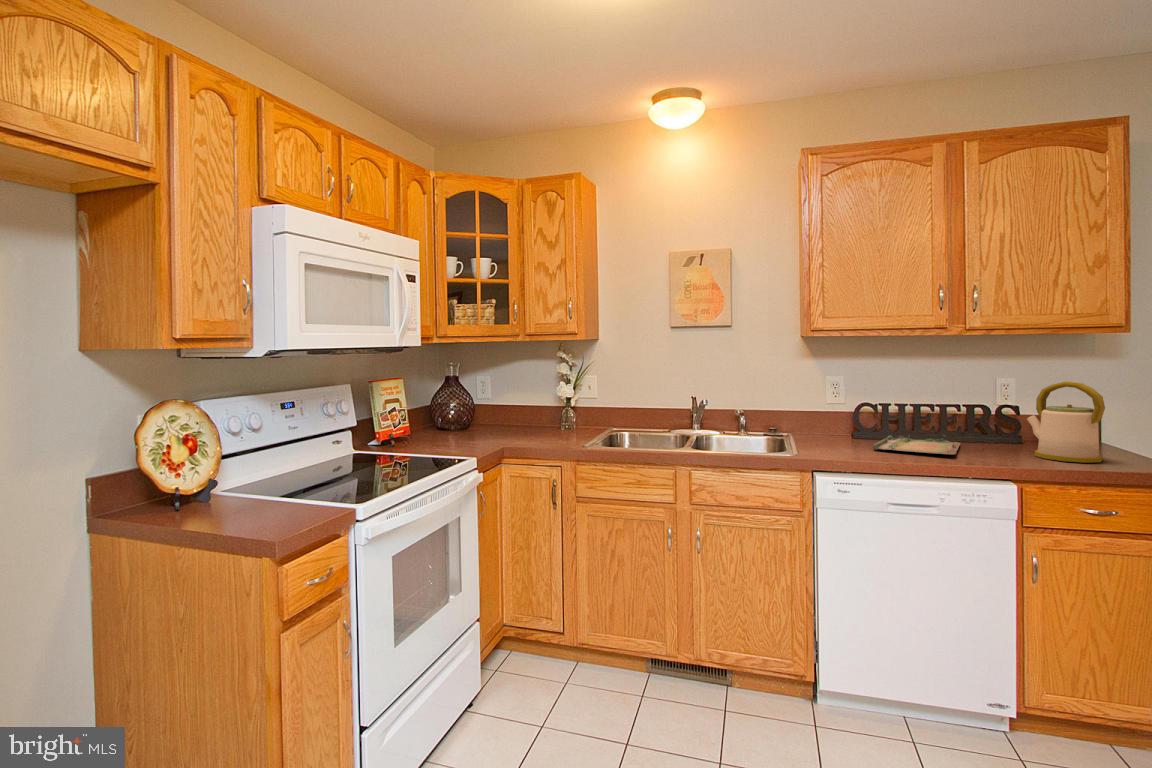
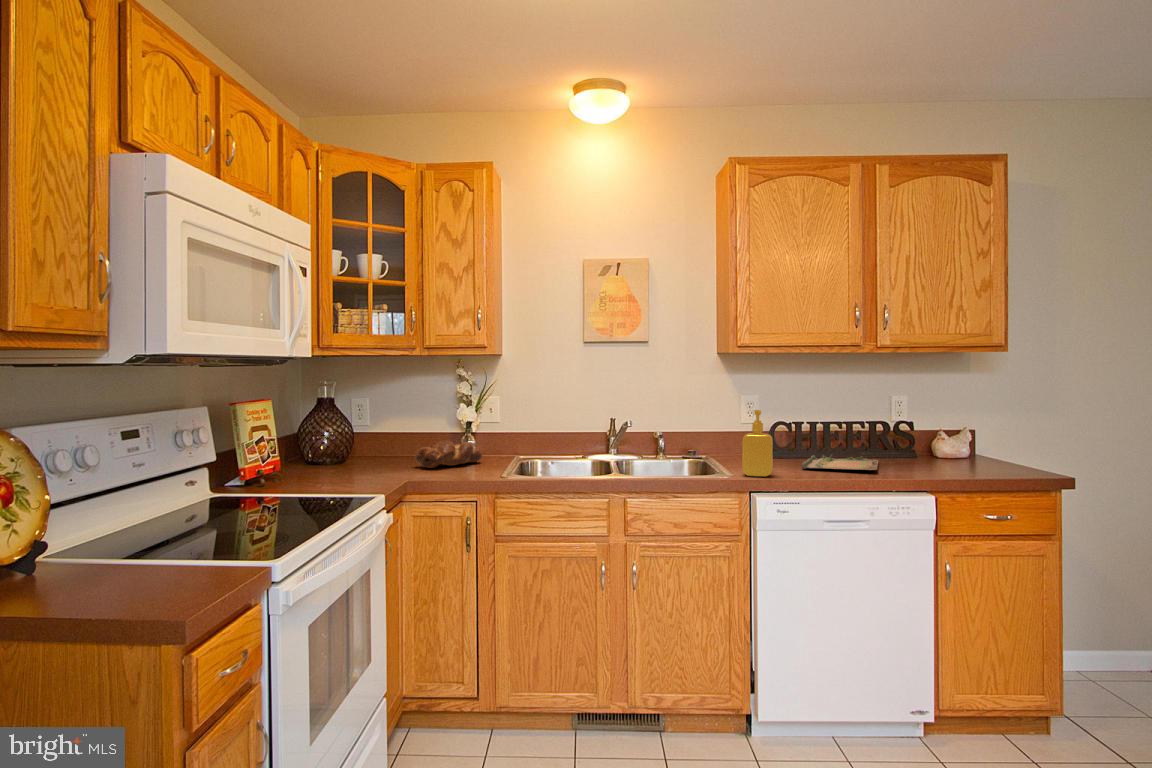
kettle: present [1027,382,1105,463] -> none [935,397,998,473]
soap dispenser: none [808,392,840,457] -> present [742,410,773,477]
bread loaf: none [520,413,577,436] -> present [415,440,482,468]

